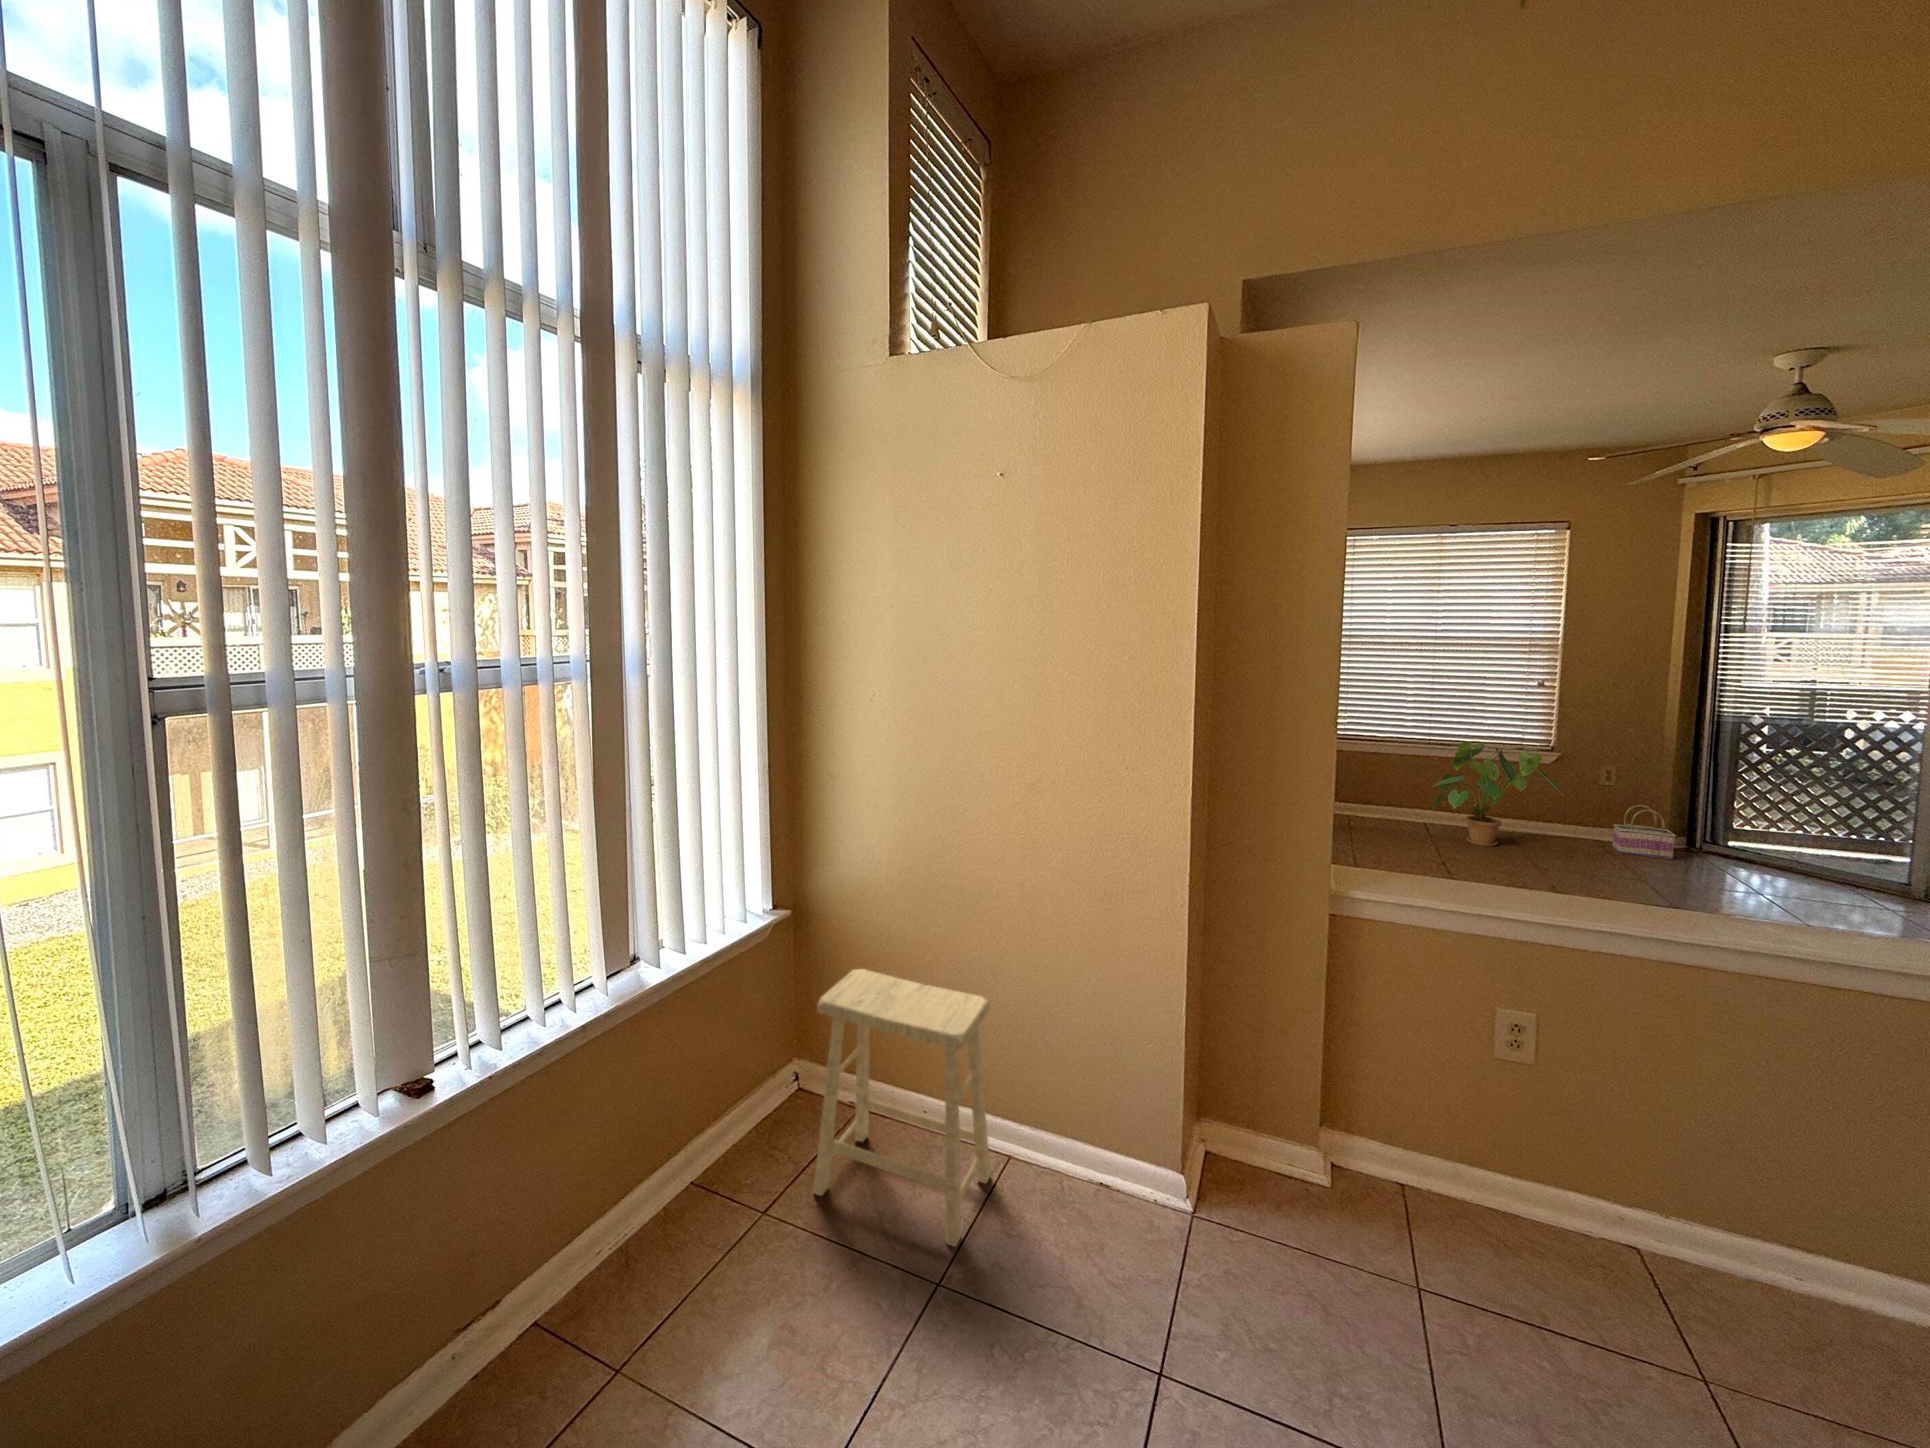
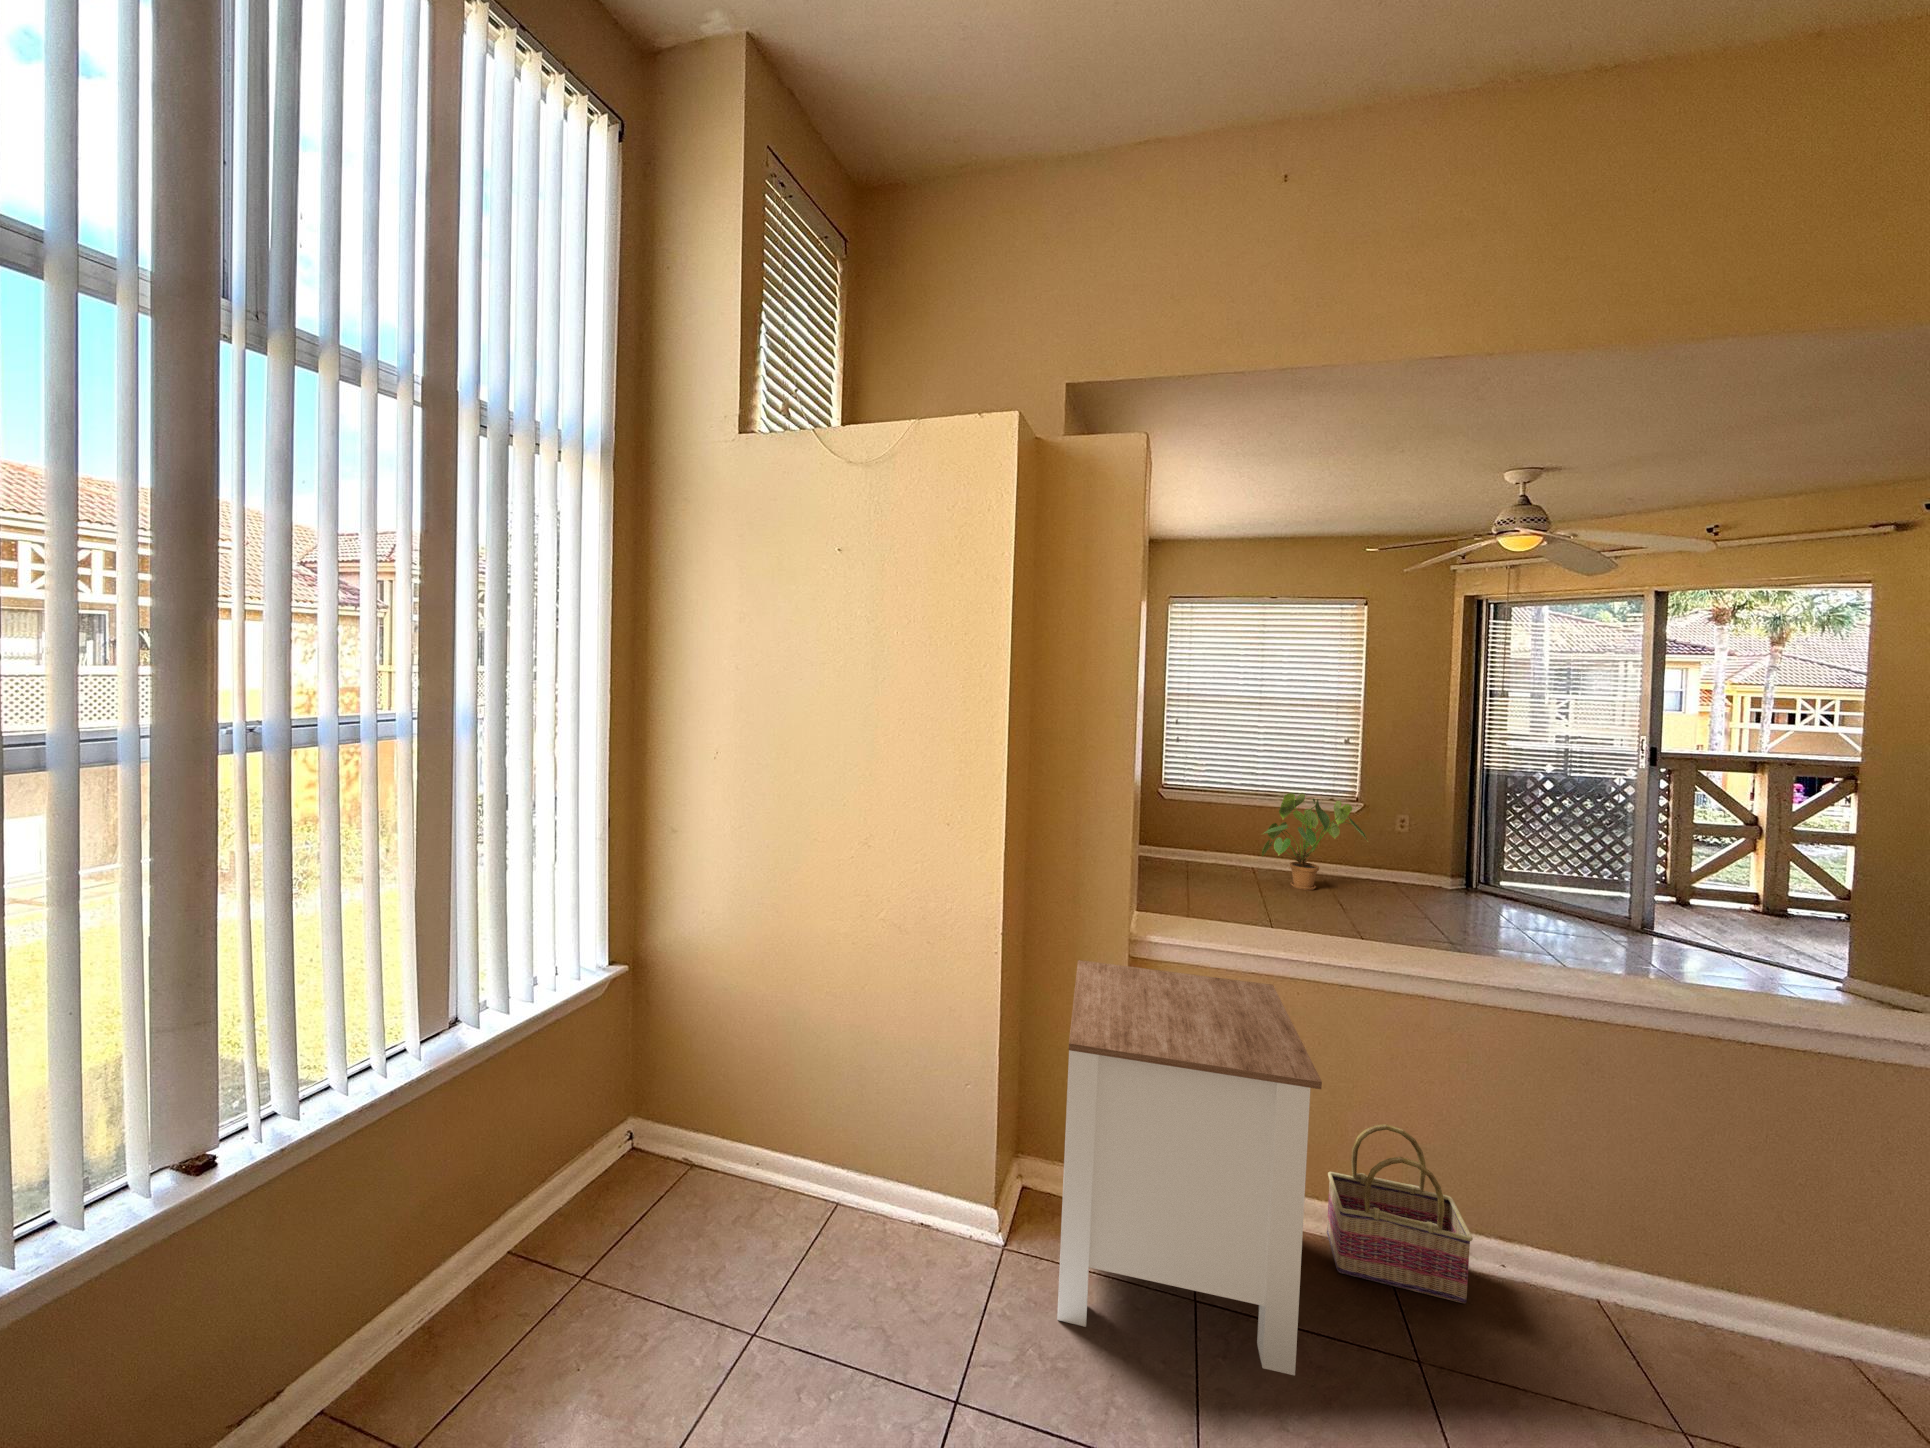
basket: present [1612,805,1676,859] -> present [1327,1124,1473,1303]
side table: none [1256,918,1605,1398] -> present [1057,960,1322,1375]
footstool: present [814,969,991,1247] -> none [634,1024,818,1298]

